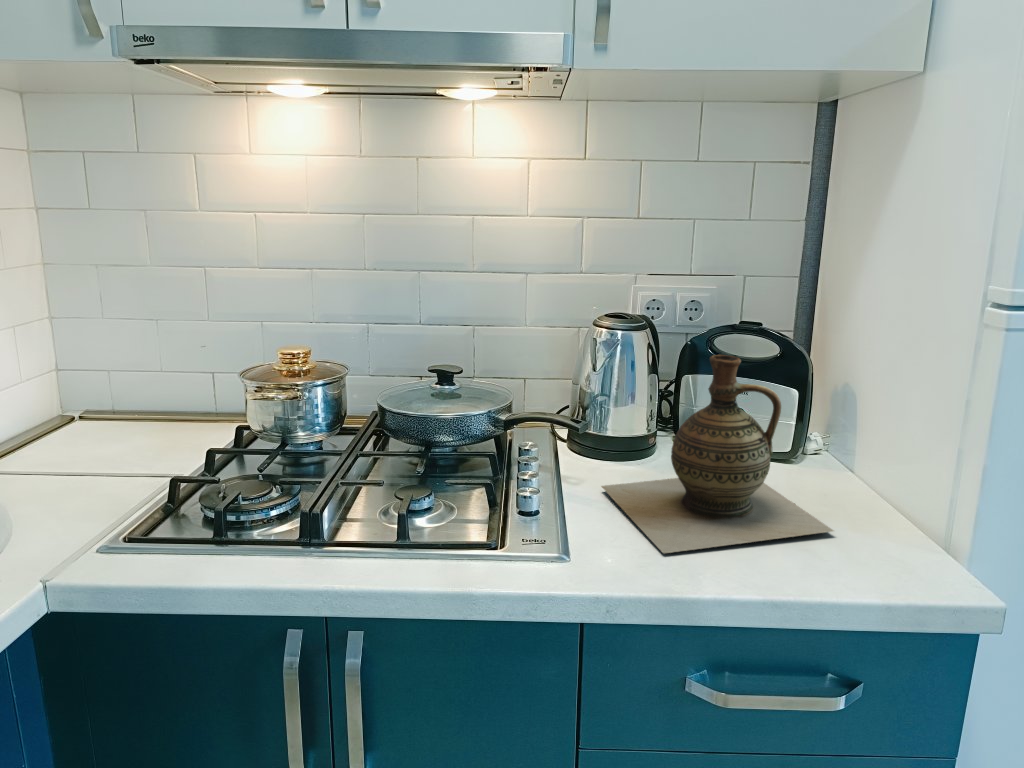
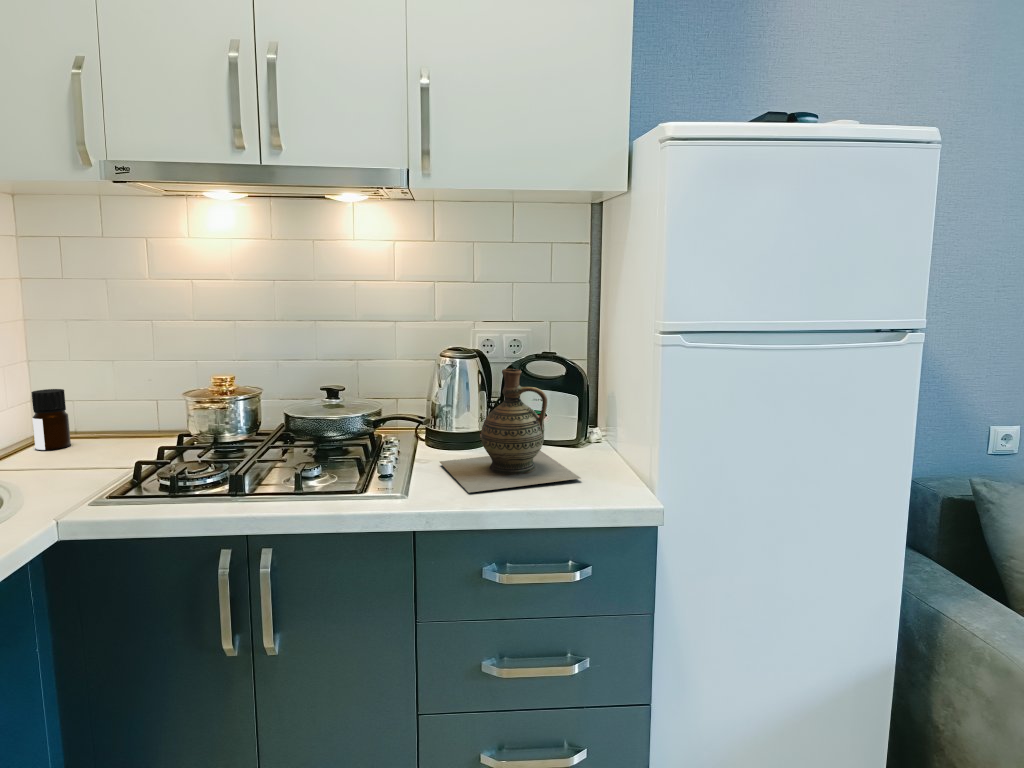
bottle: none [47,360,101,442] -> present [31,389,71,450]

